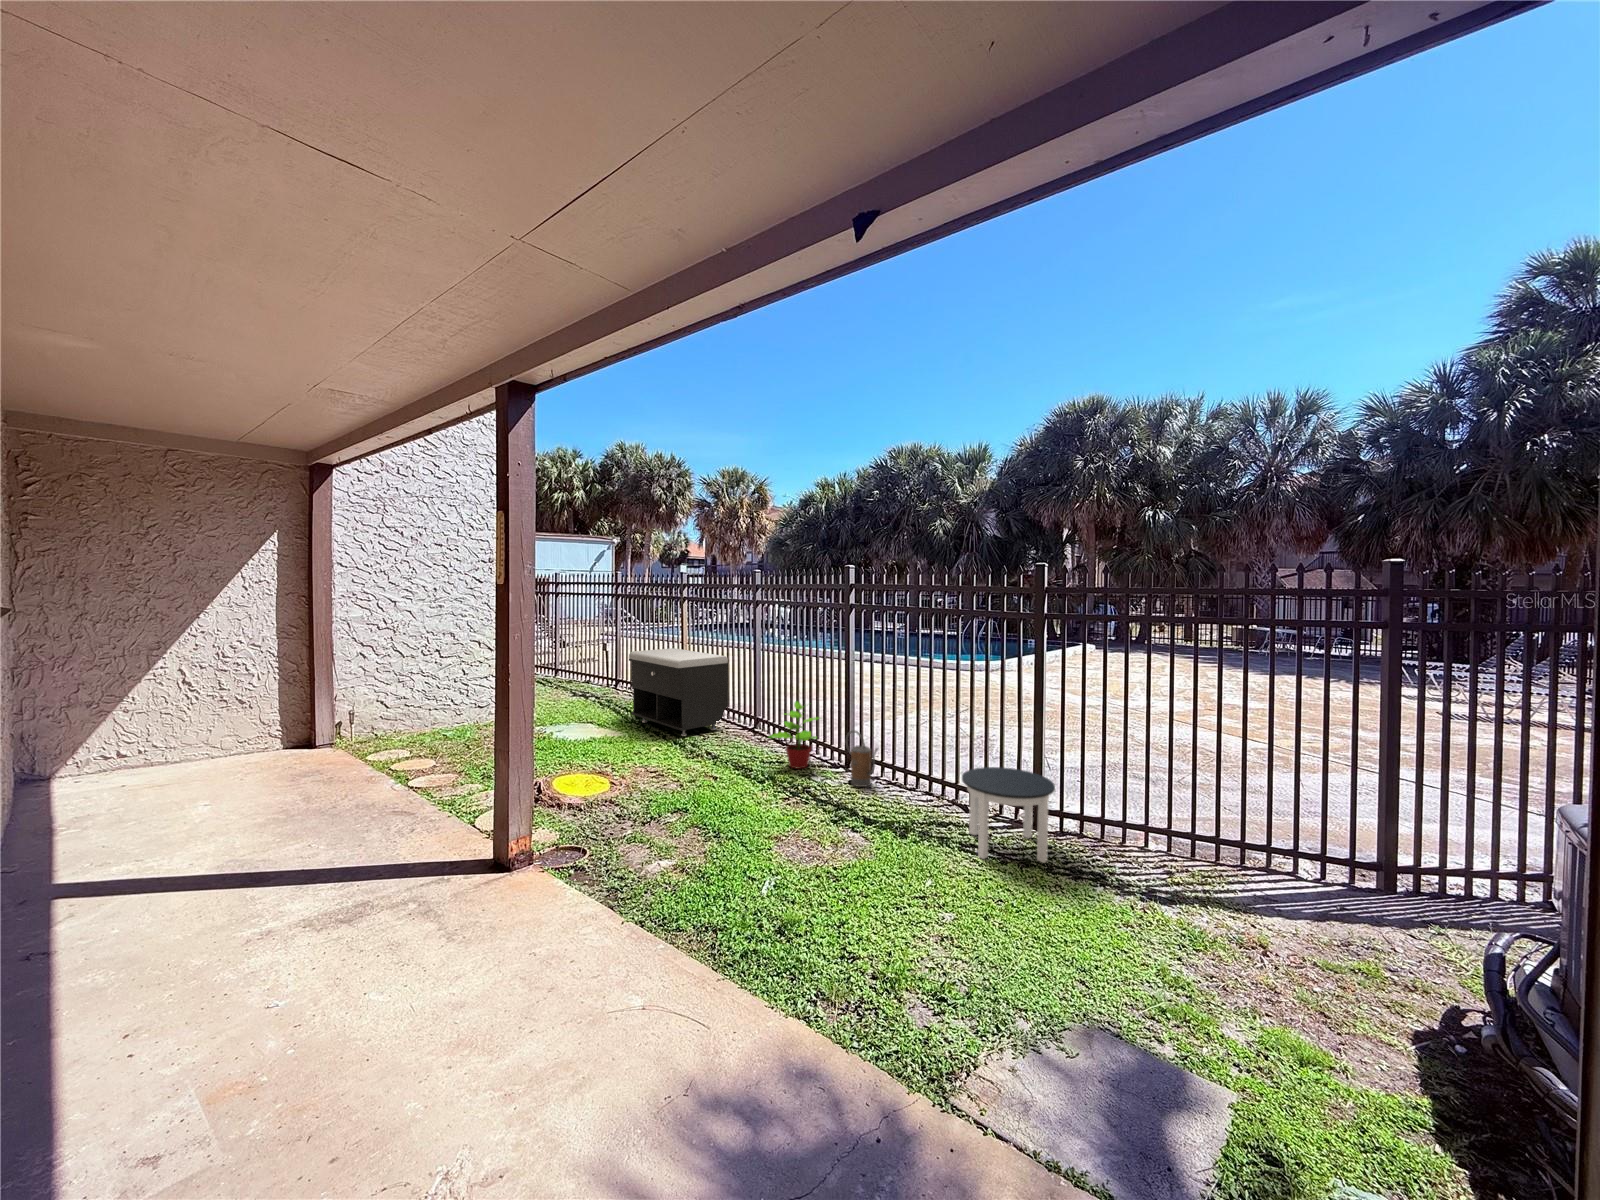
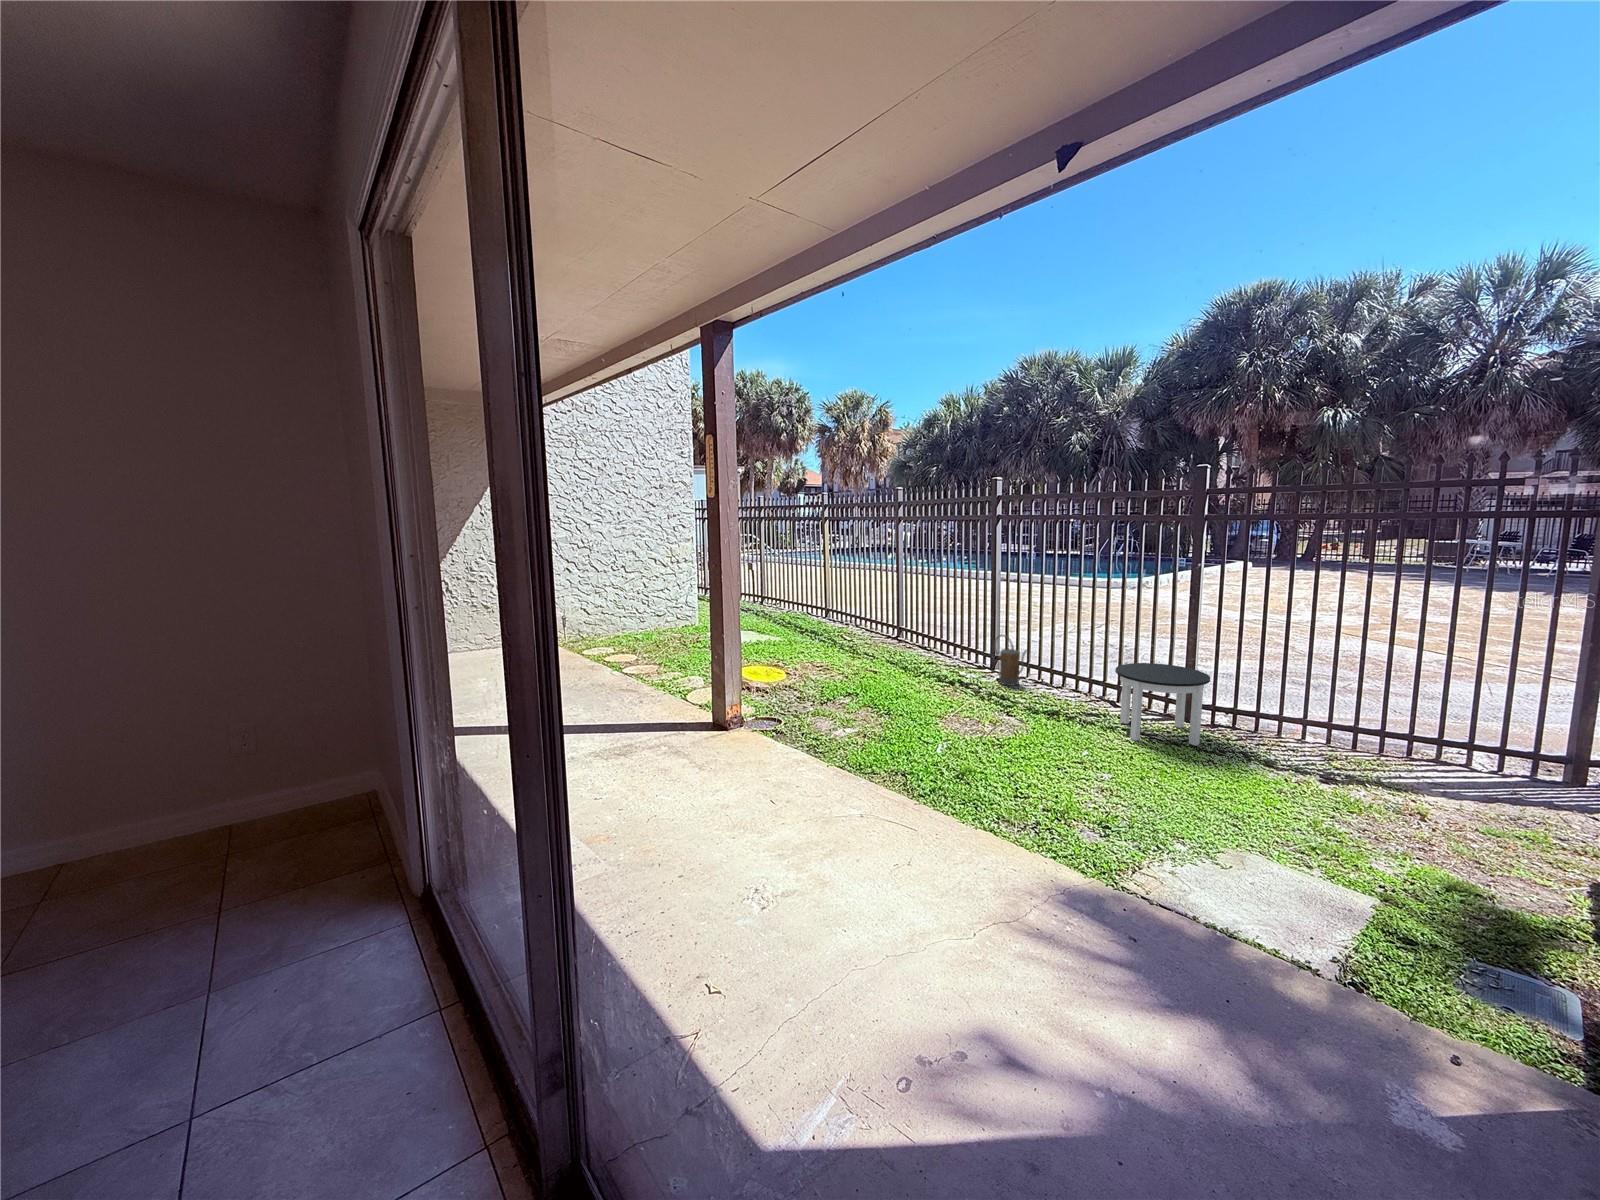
storage bench: present [629,648,728,736] -> none [778,566,872,645]
potted plant: present [769,701,819,769] -> none [917,607,970,671]

